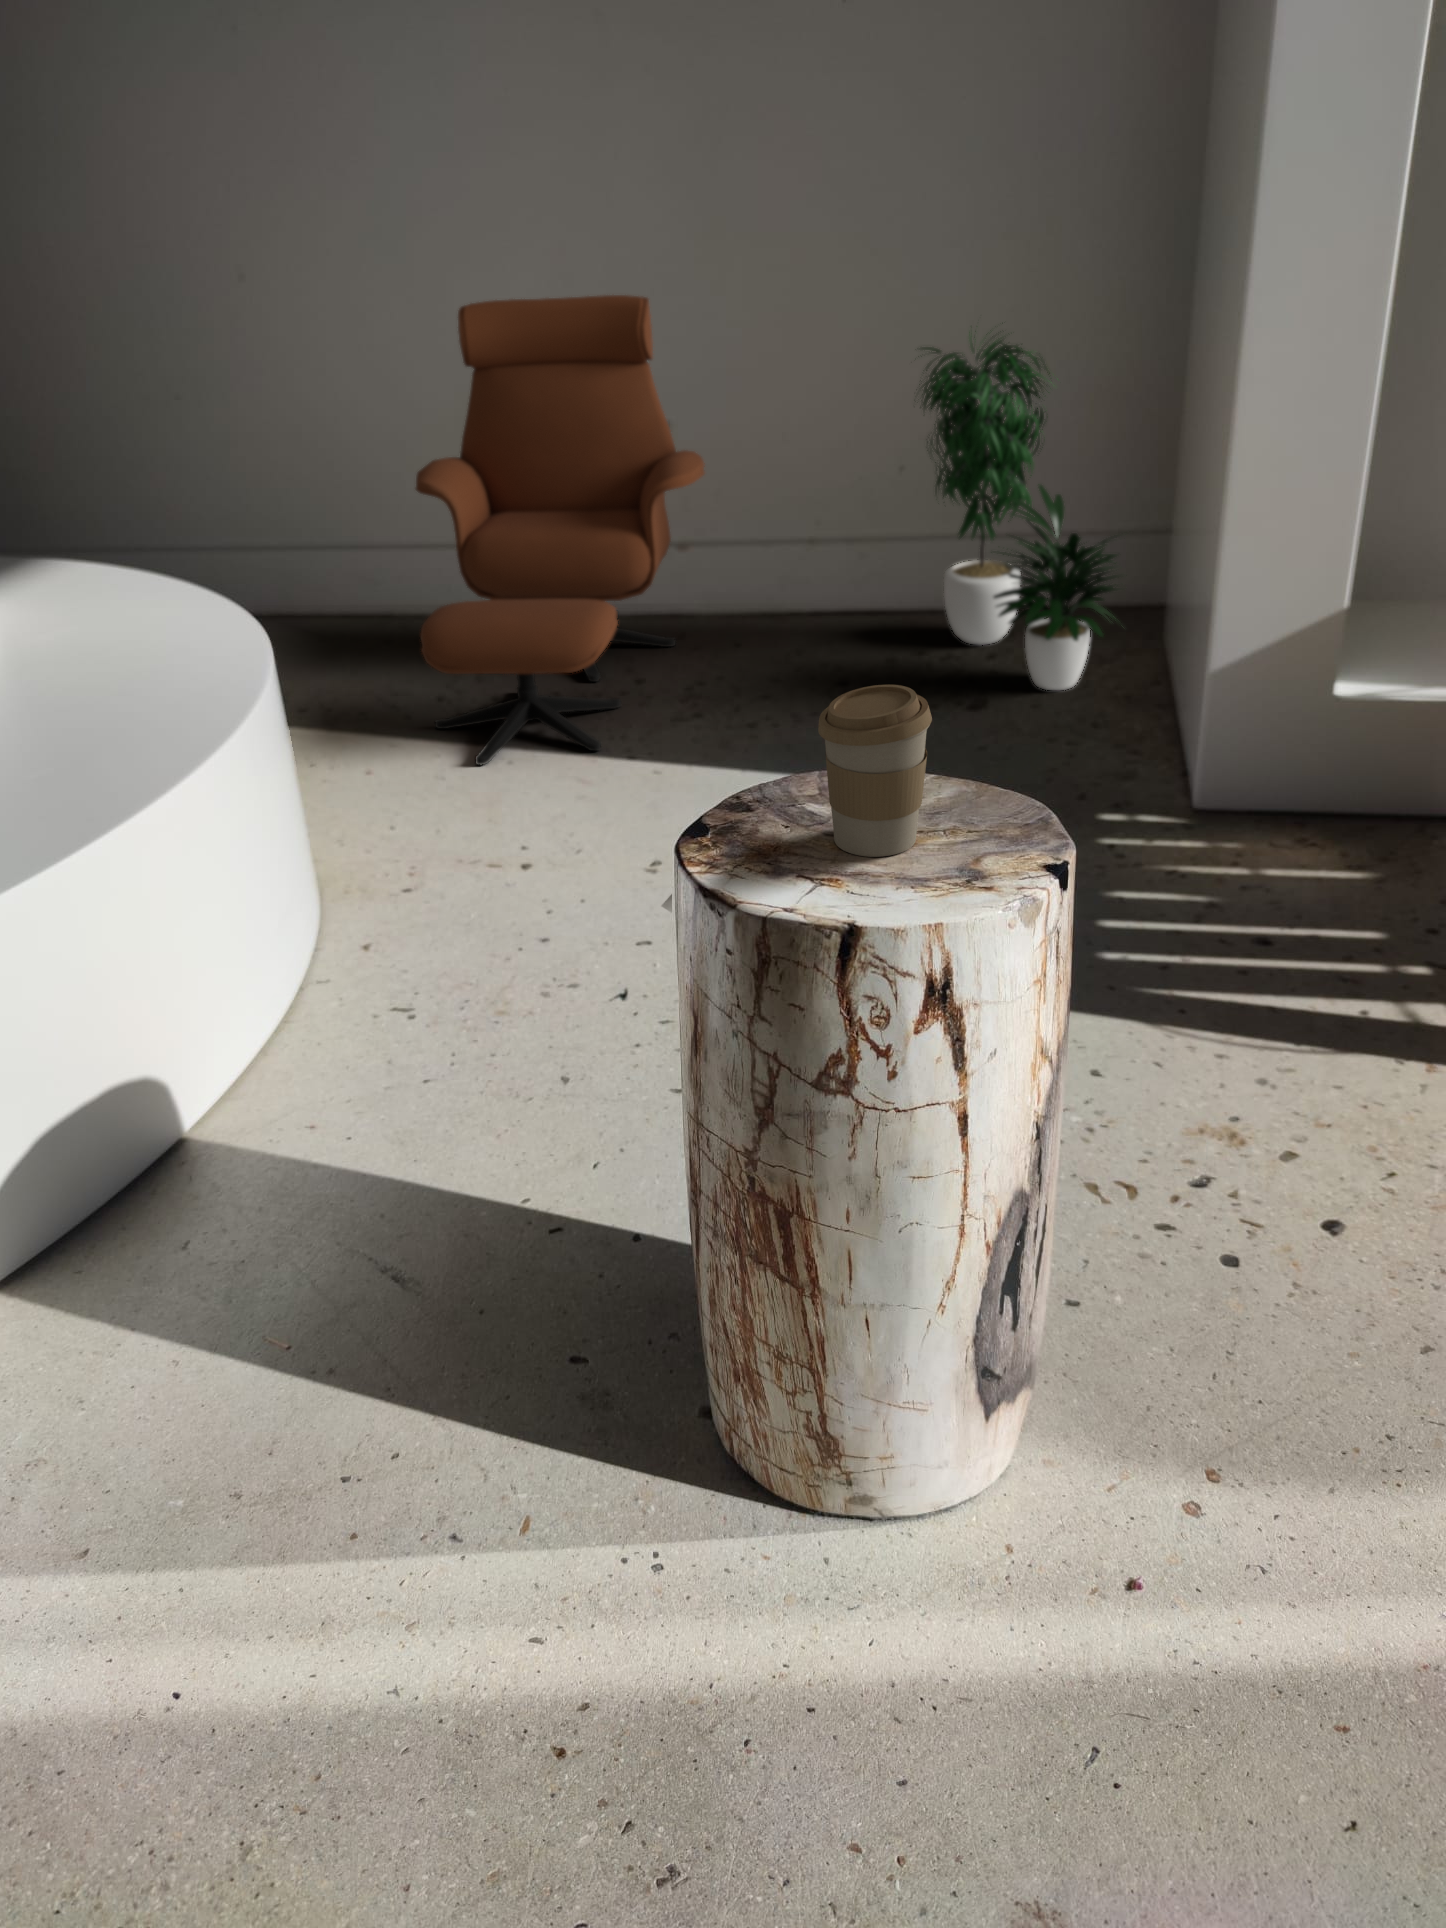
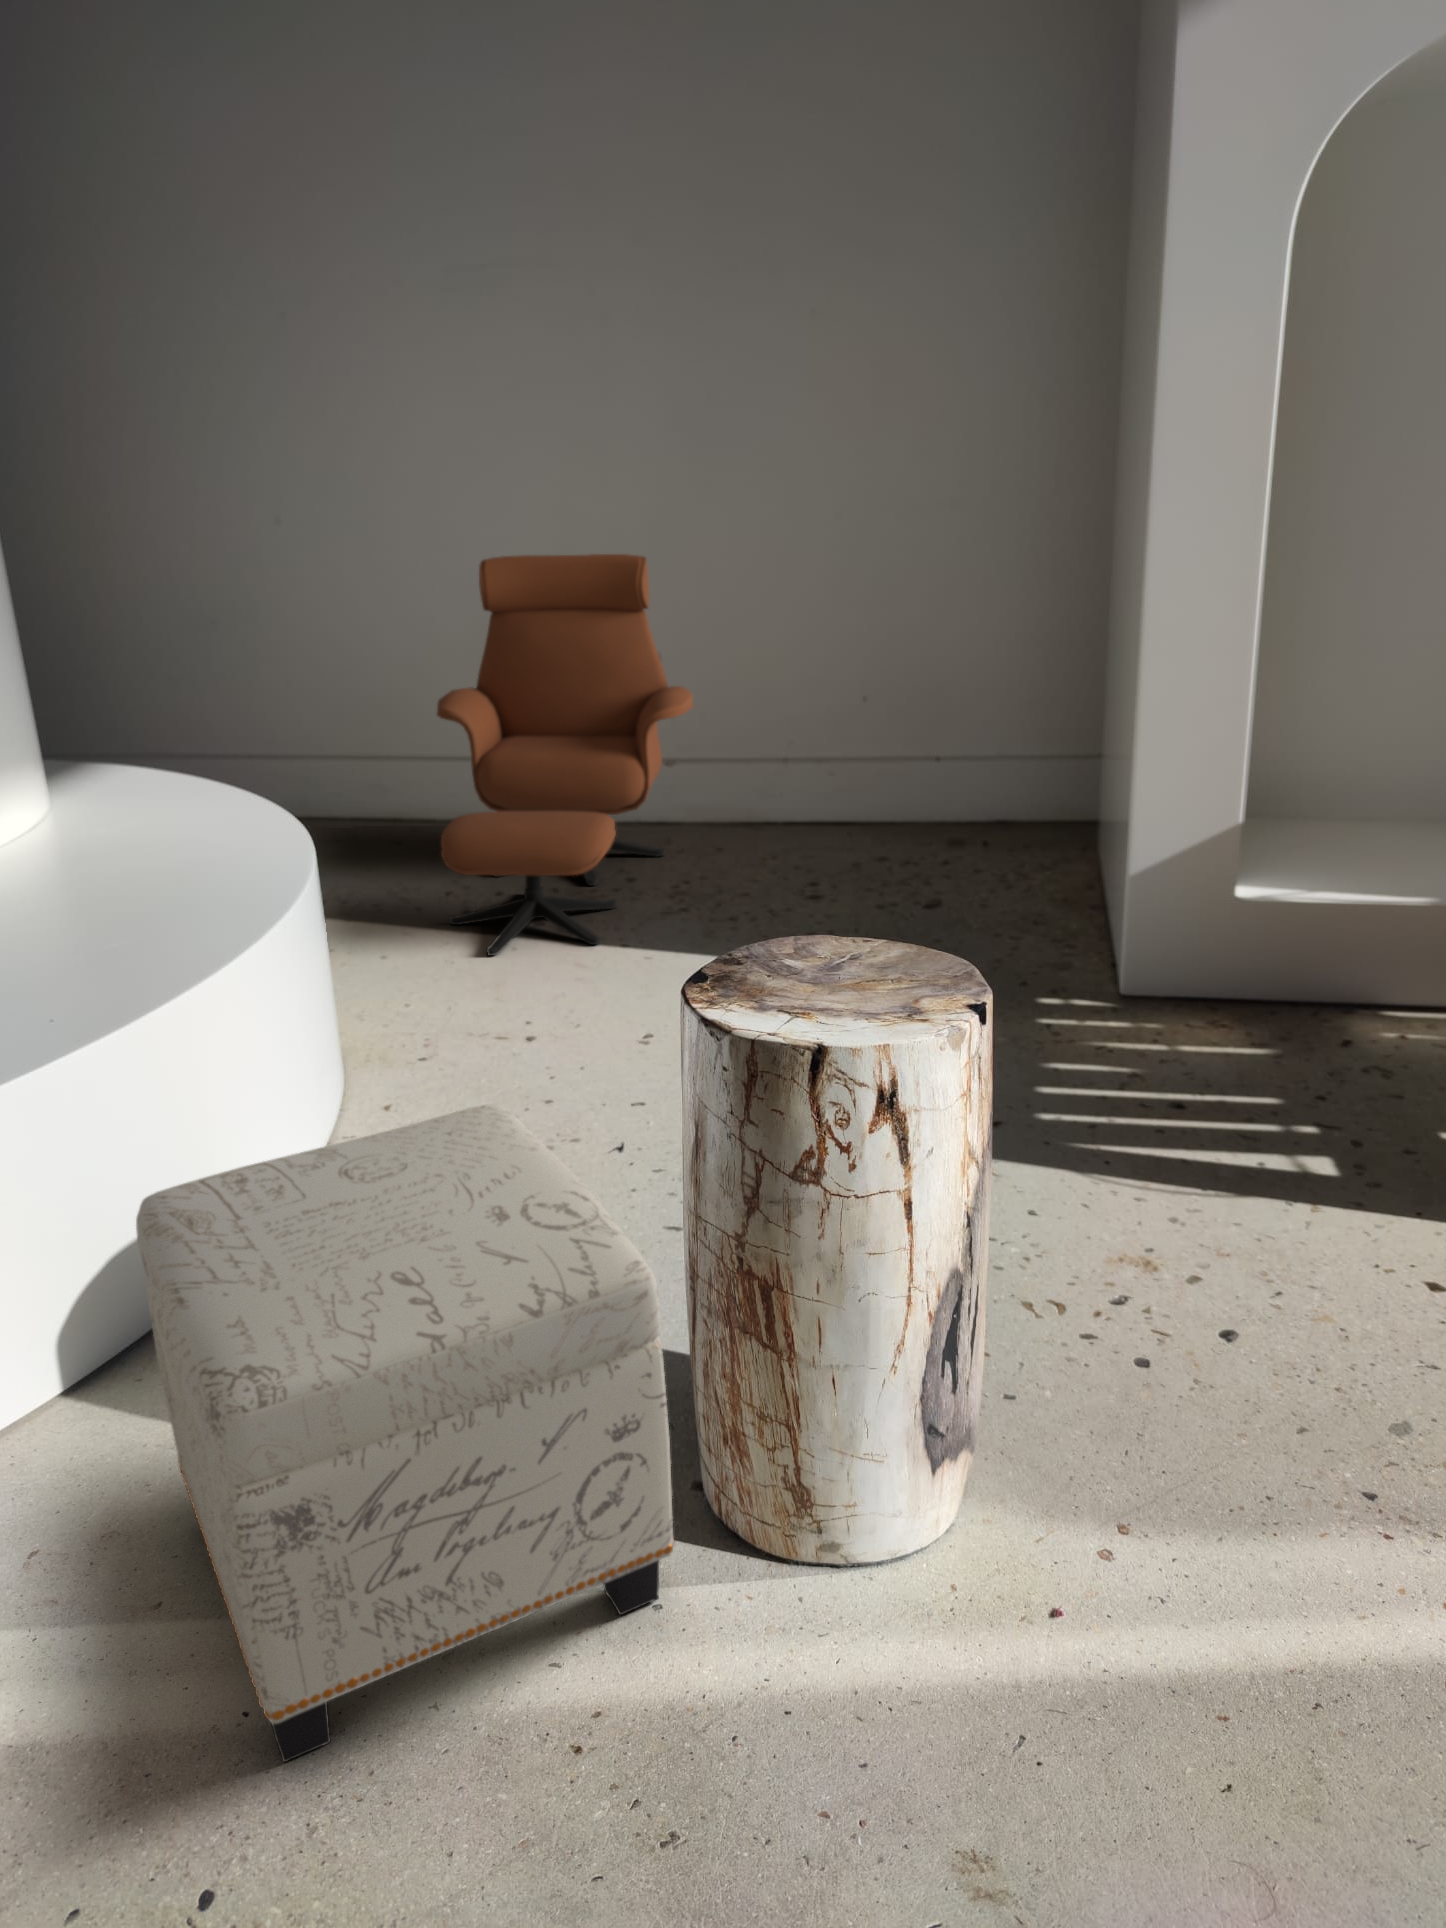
potted plant: present [919,331,1123,690] -> none [871,578,1063,898]
coffee cup: present [818,685,932,857] -> none [794,865,882,998]
ottoman: none [24,975,676,1760] -> present [136,1104,674,1762]

